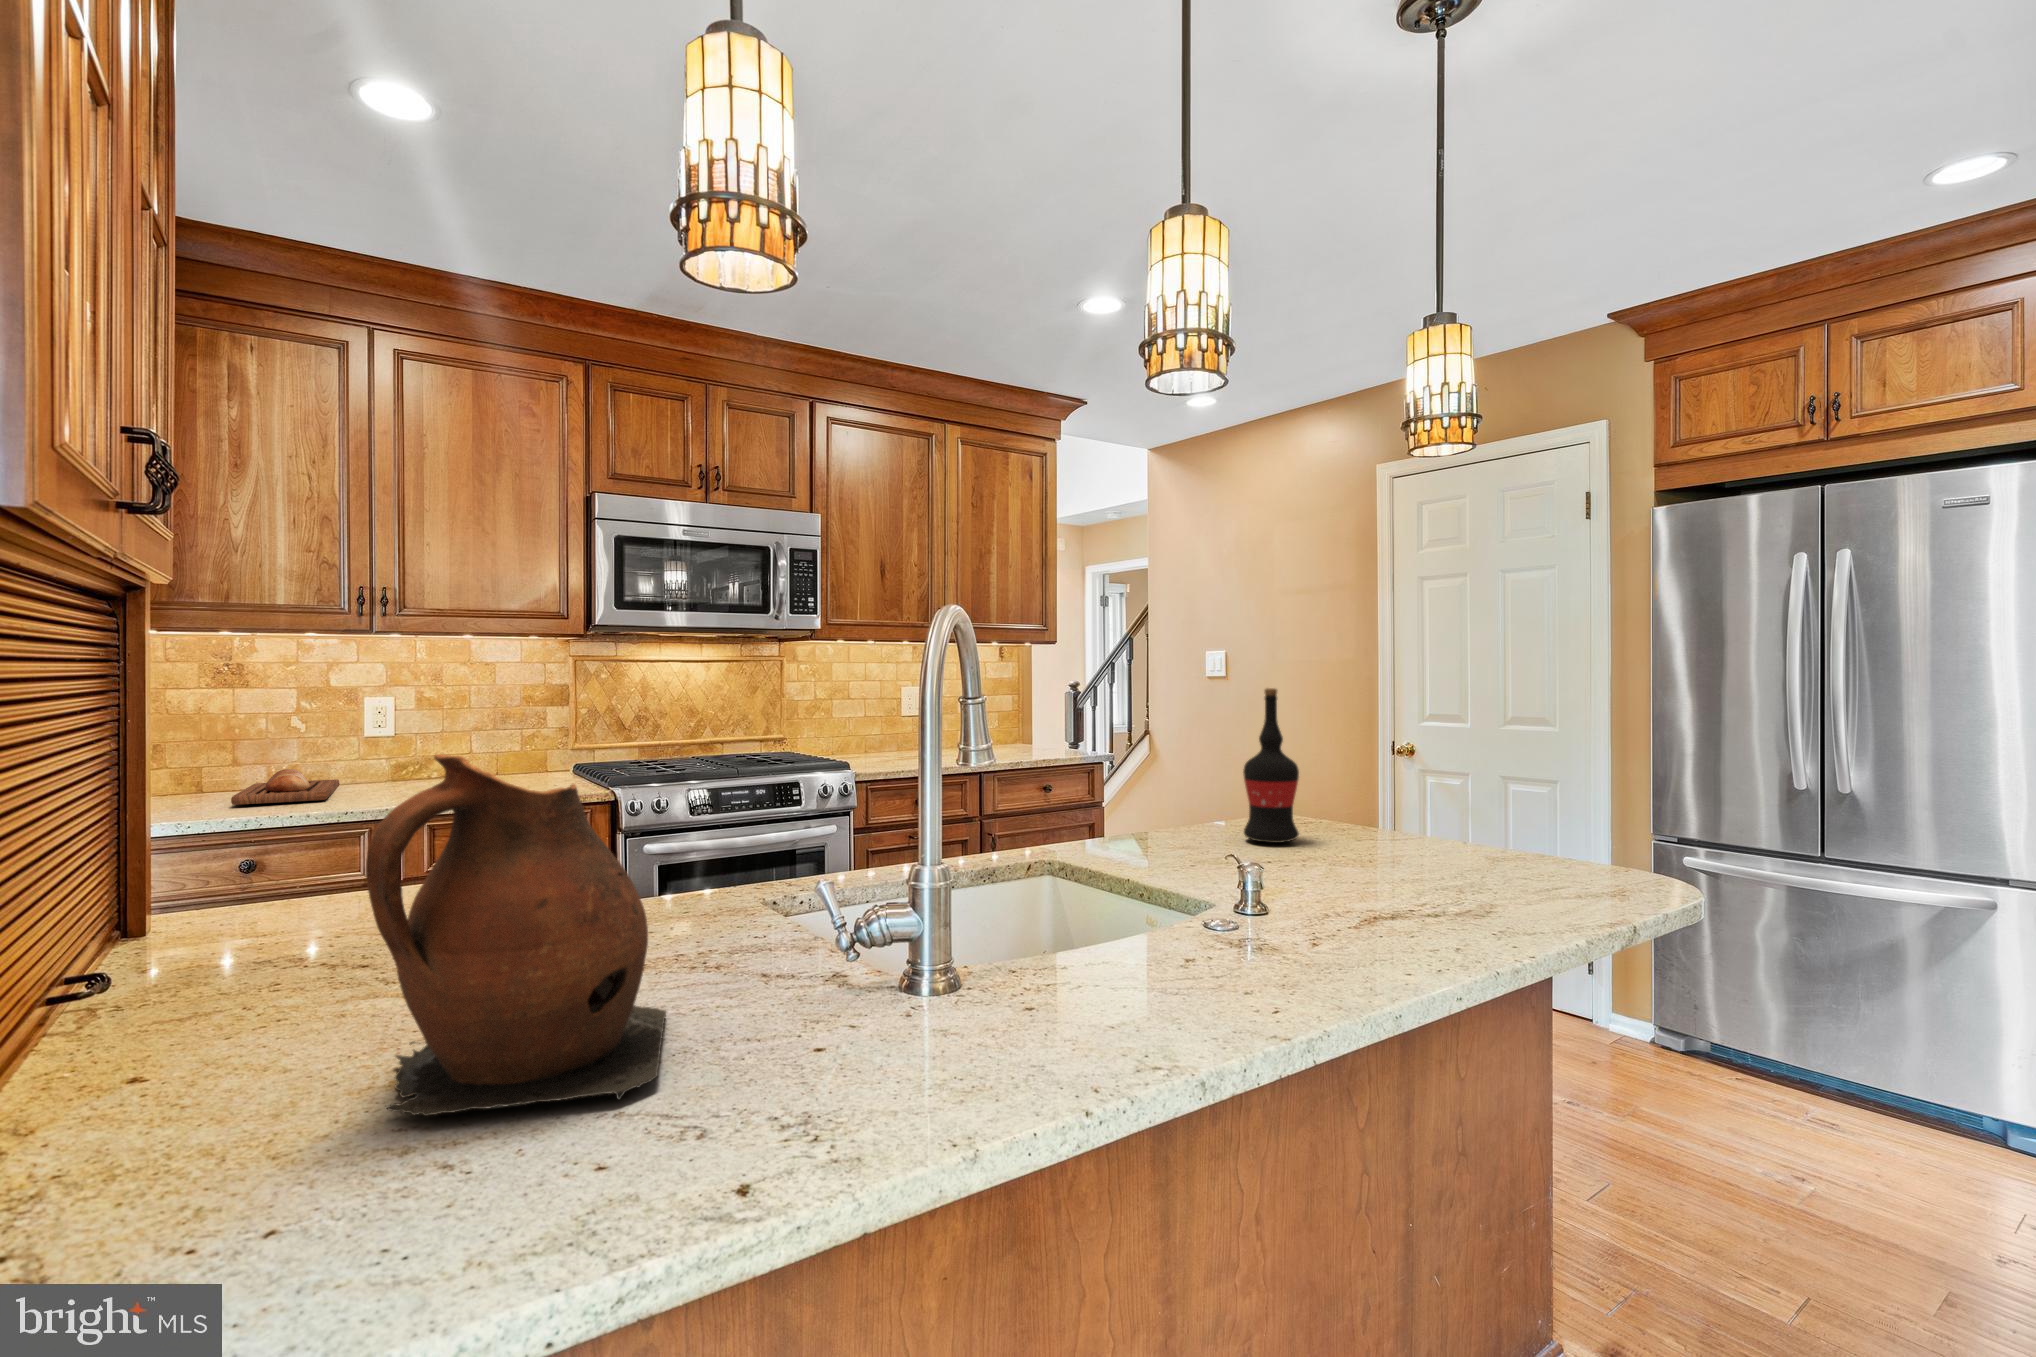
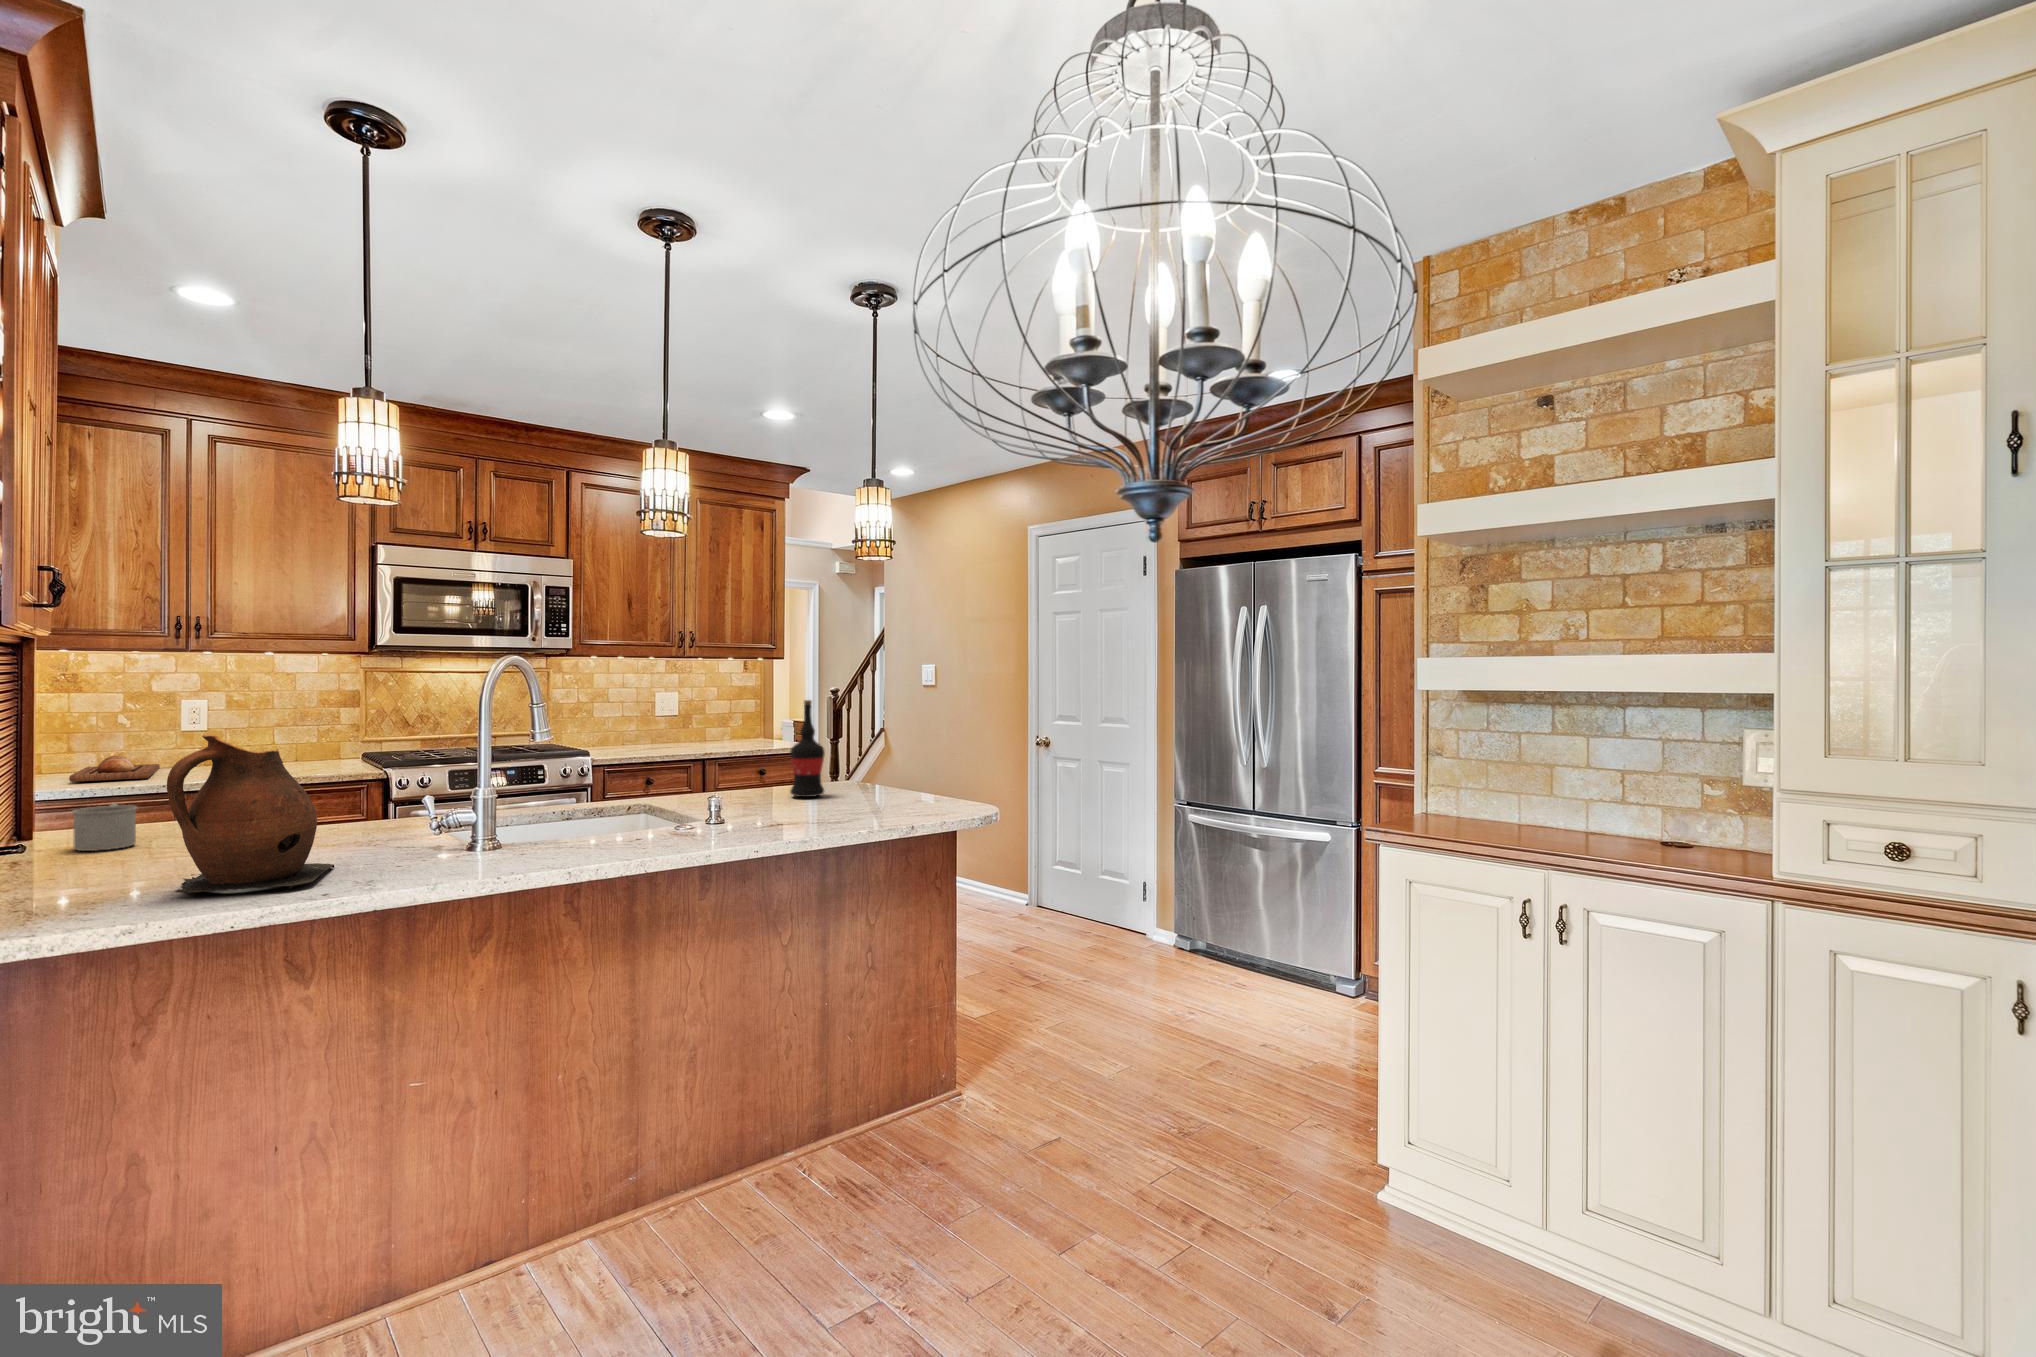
mug: none [205,865,311,956] -> present [72,803,137,851]

